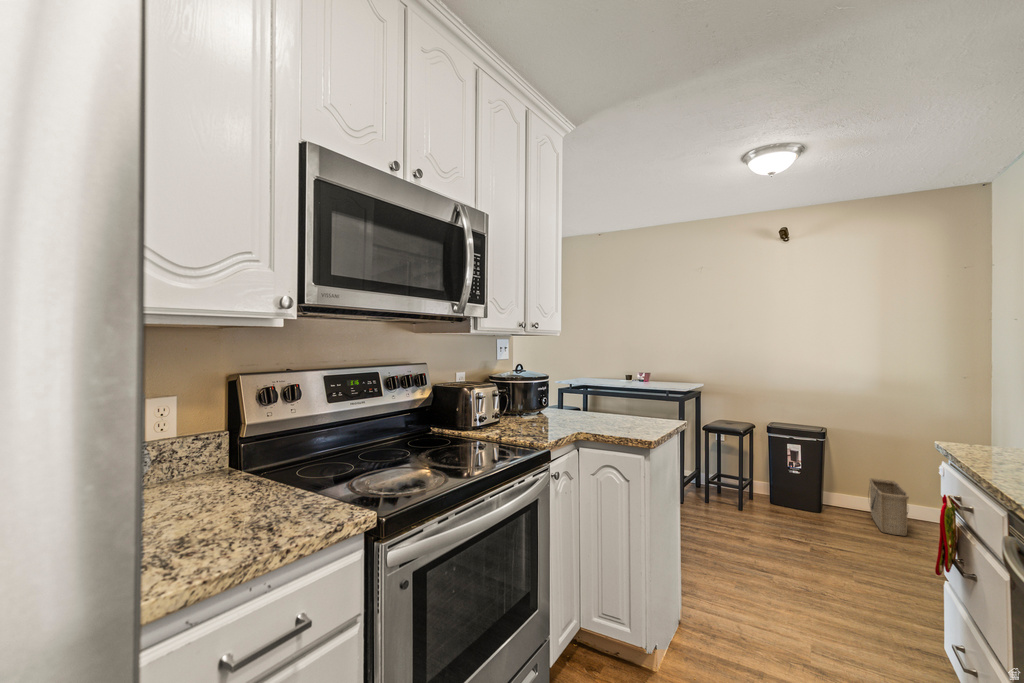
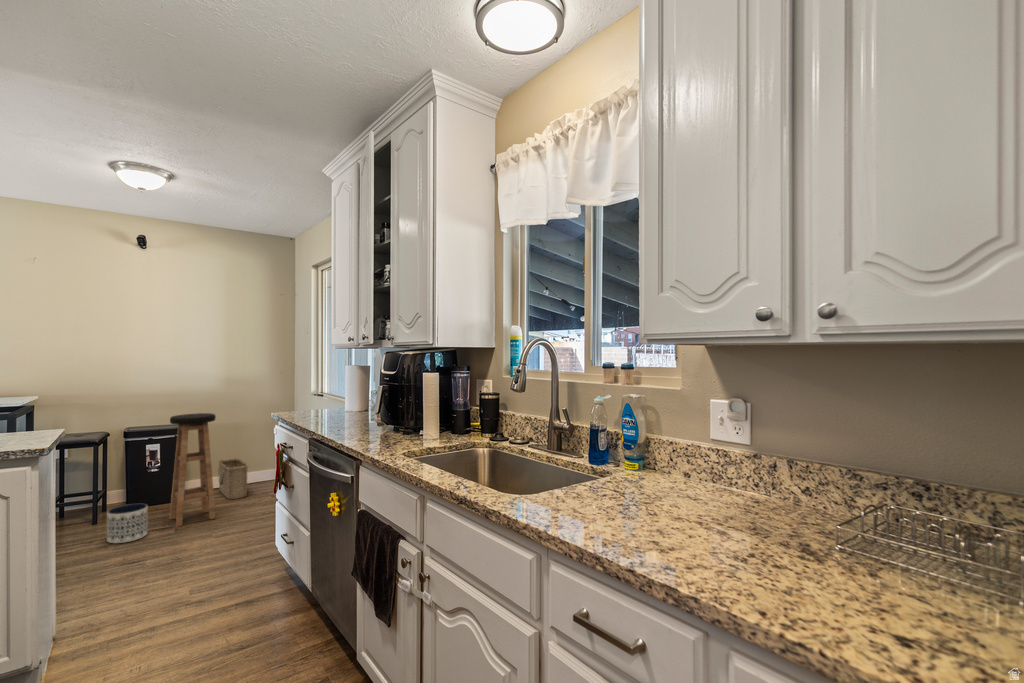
bar stool: none [807,419,861,553] -> present [169,413,216,527]
planter: none [746,503,783,545] -> present [107,504,148,543]

